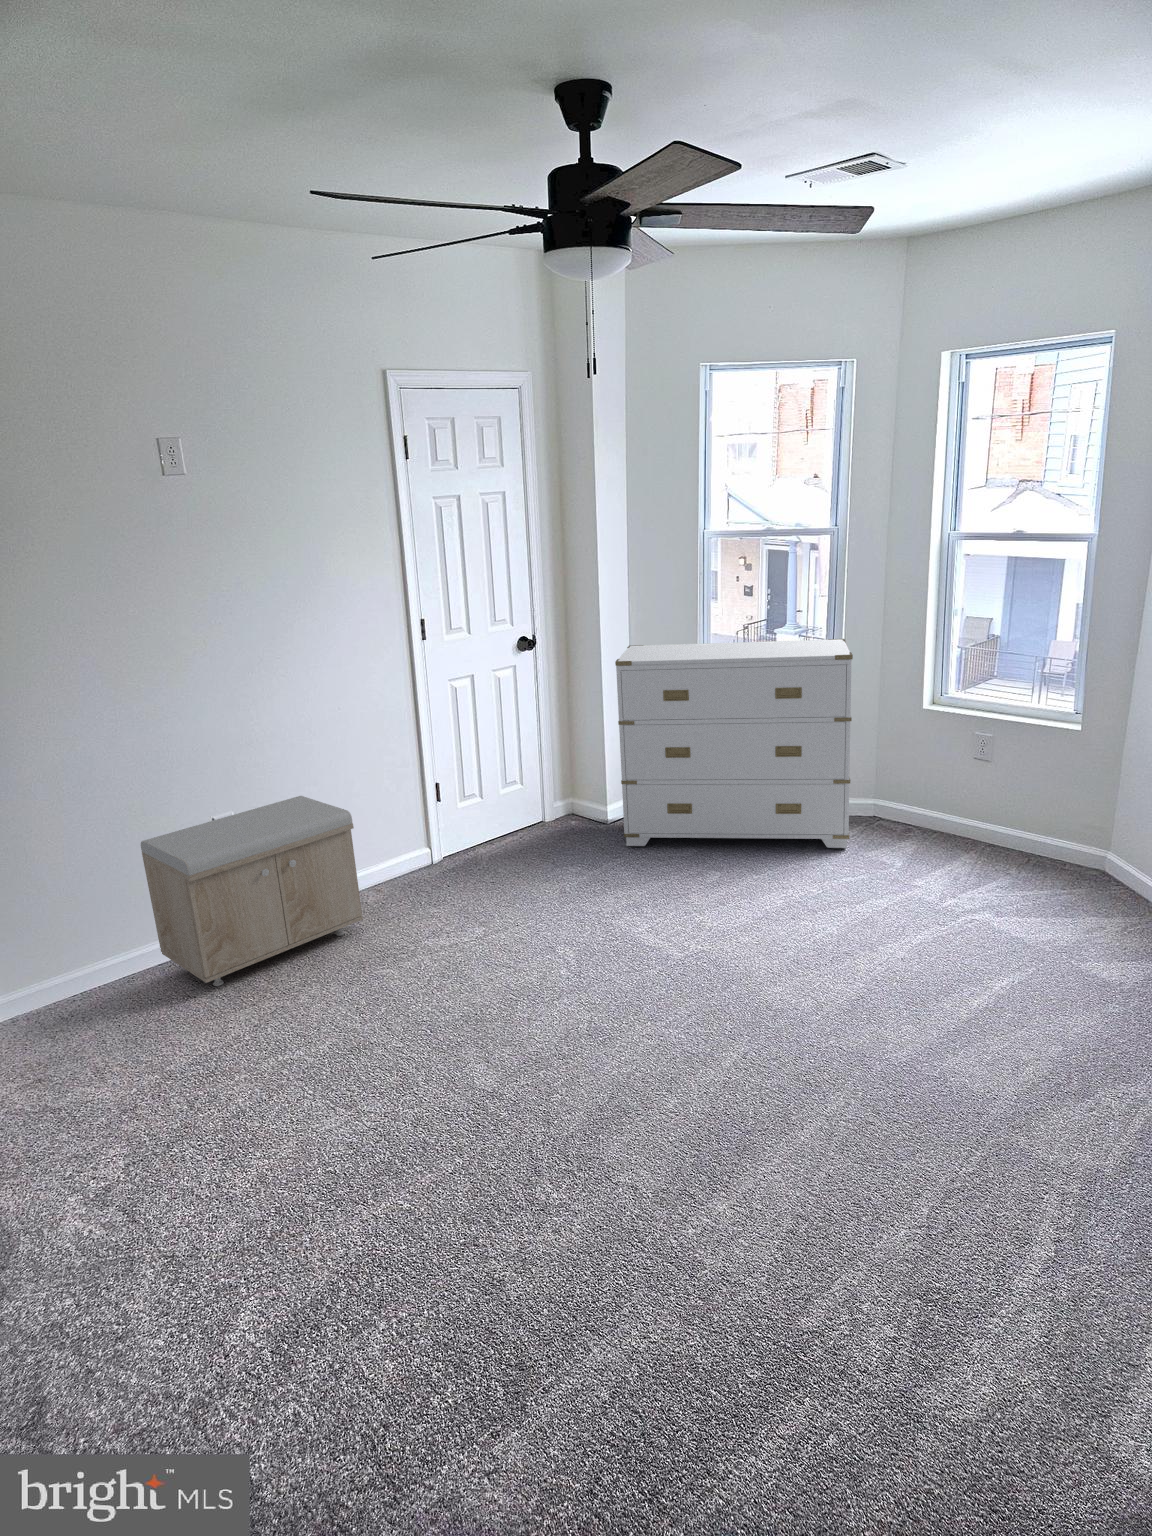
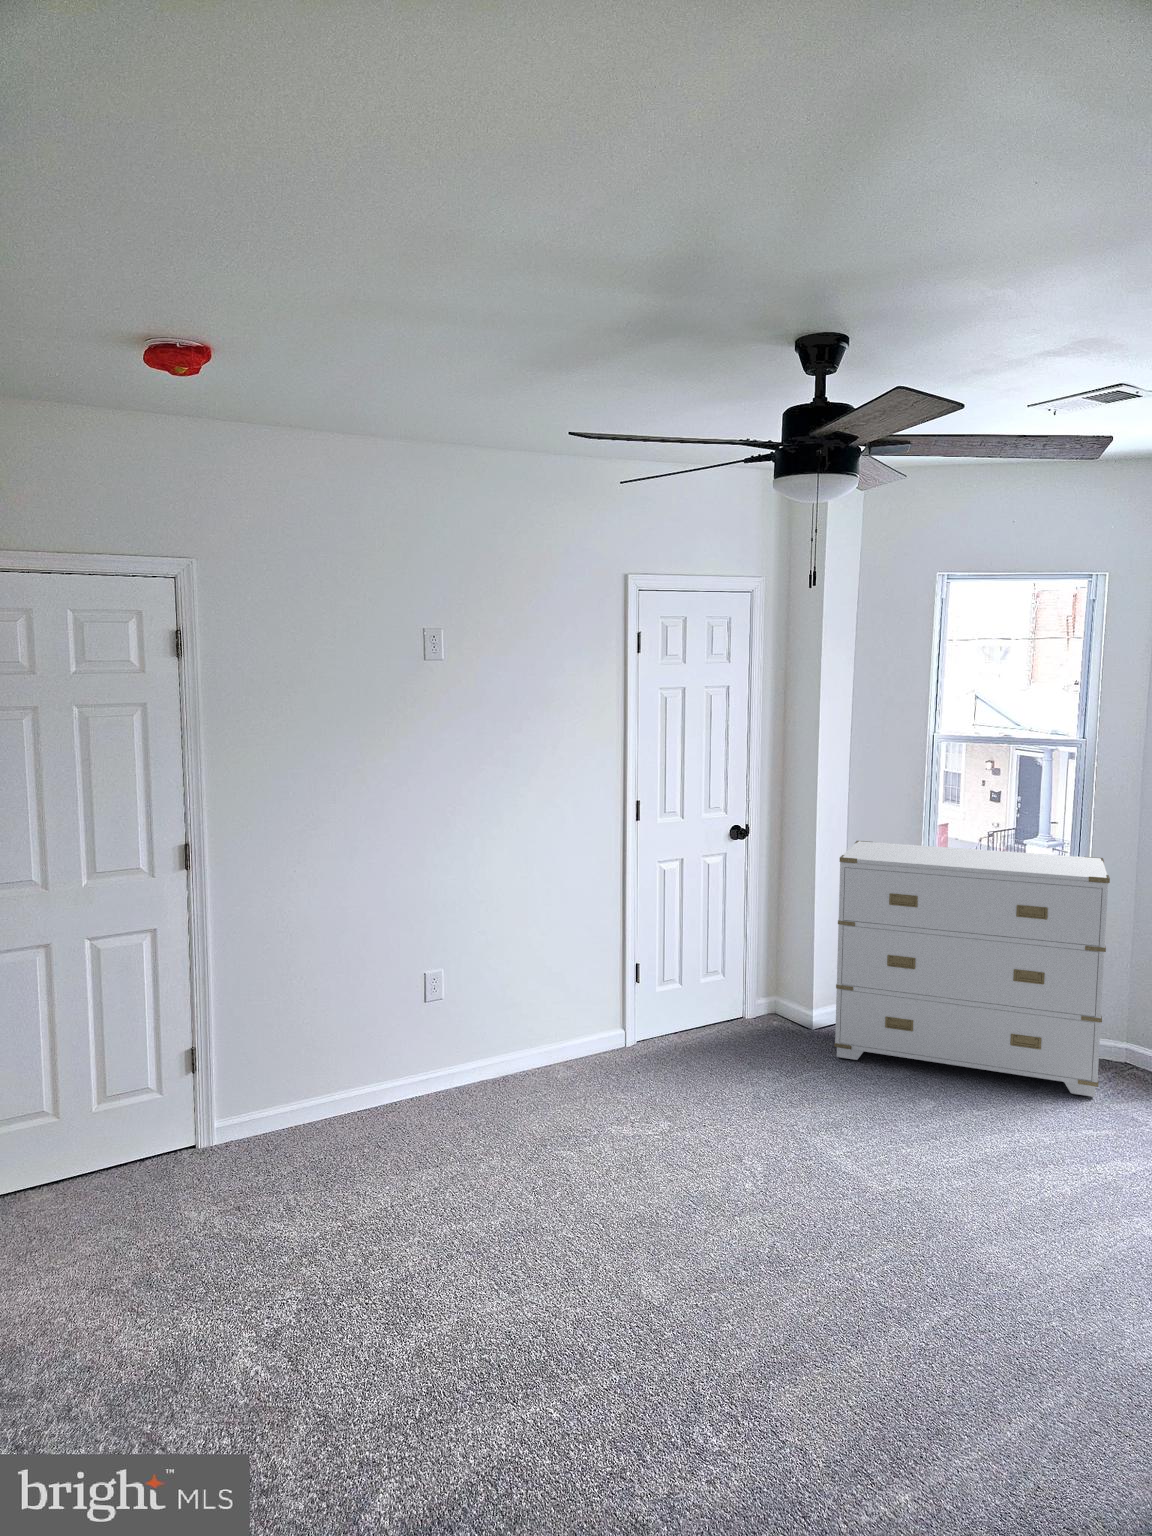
storage bench: present [141,796,363,986] -> none [353,959,553,1141]

